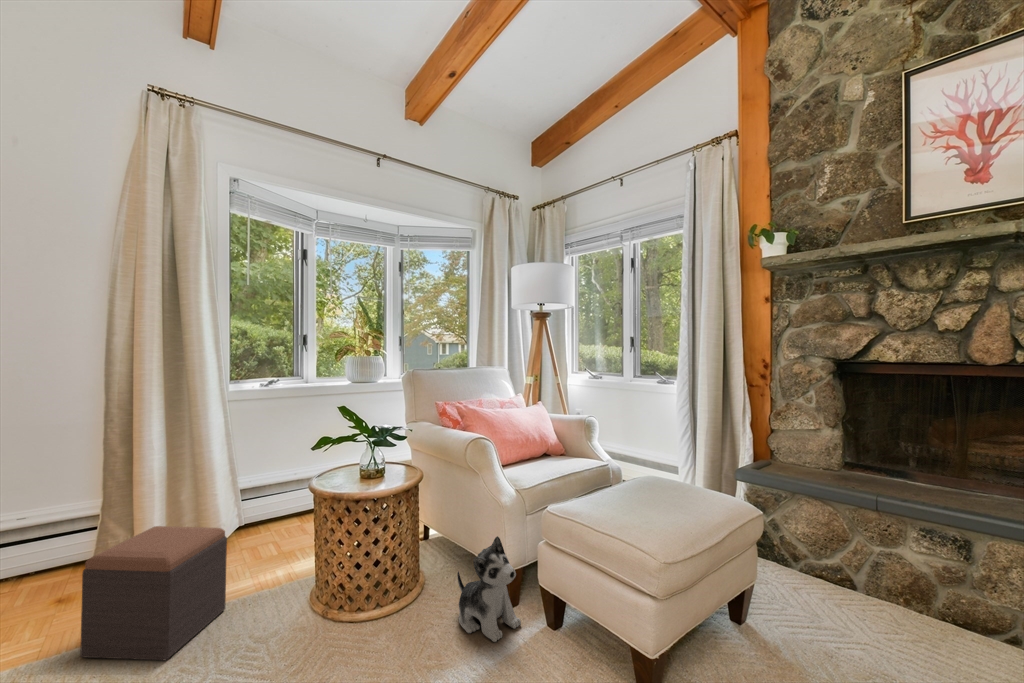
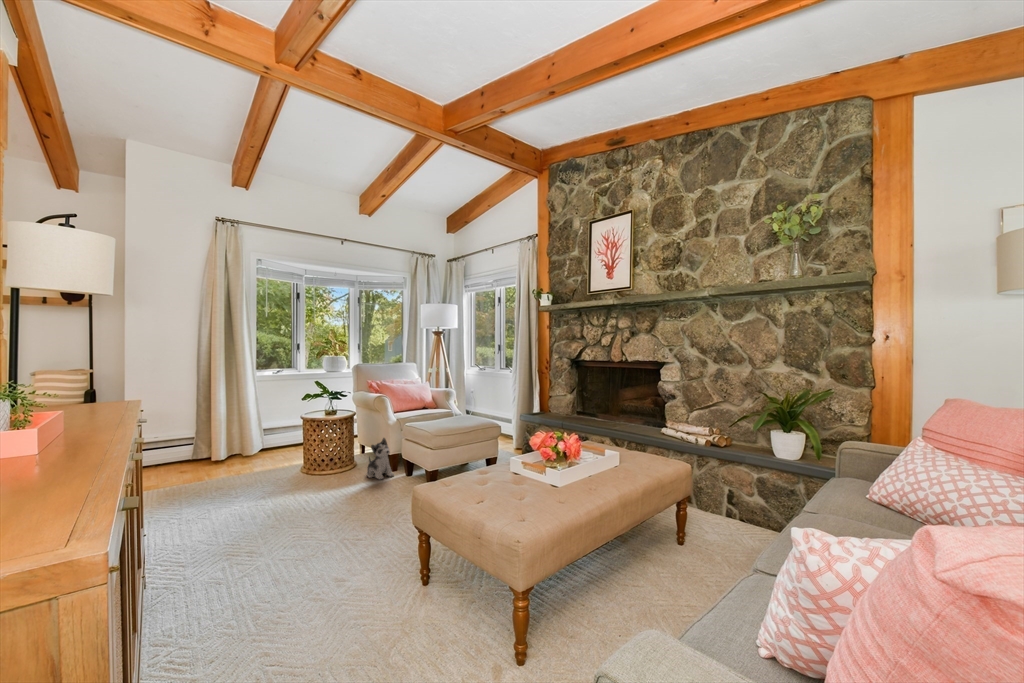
footstool: present [80,526,227,660] -> none [203,435,262,484]

